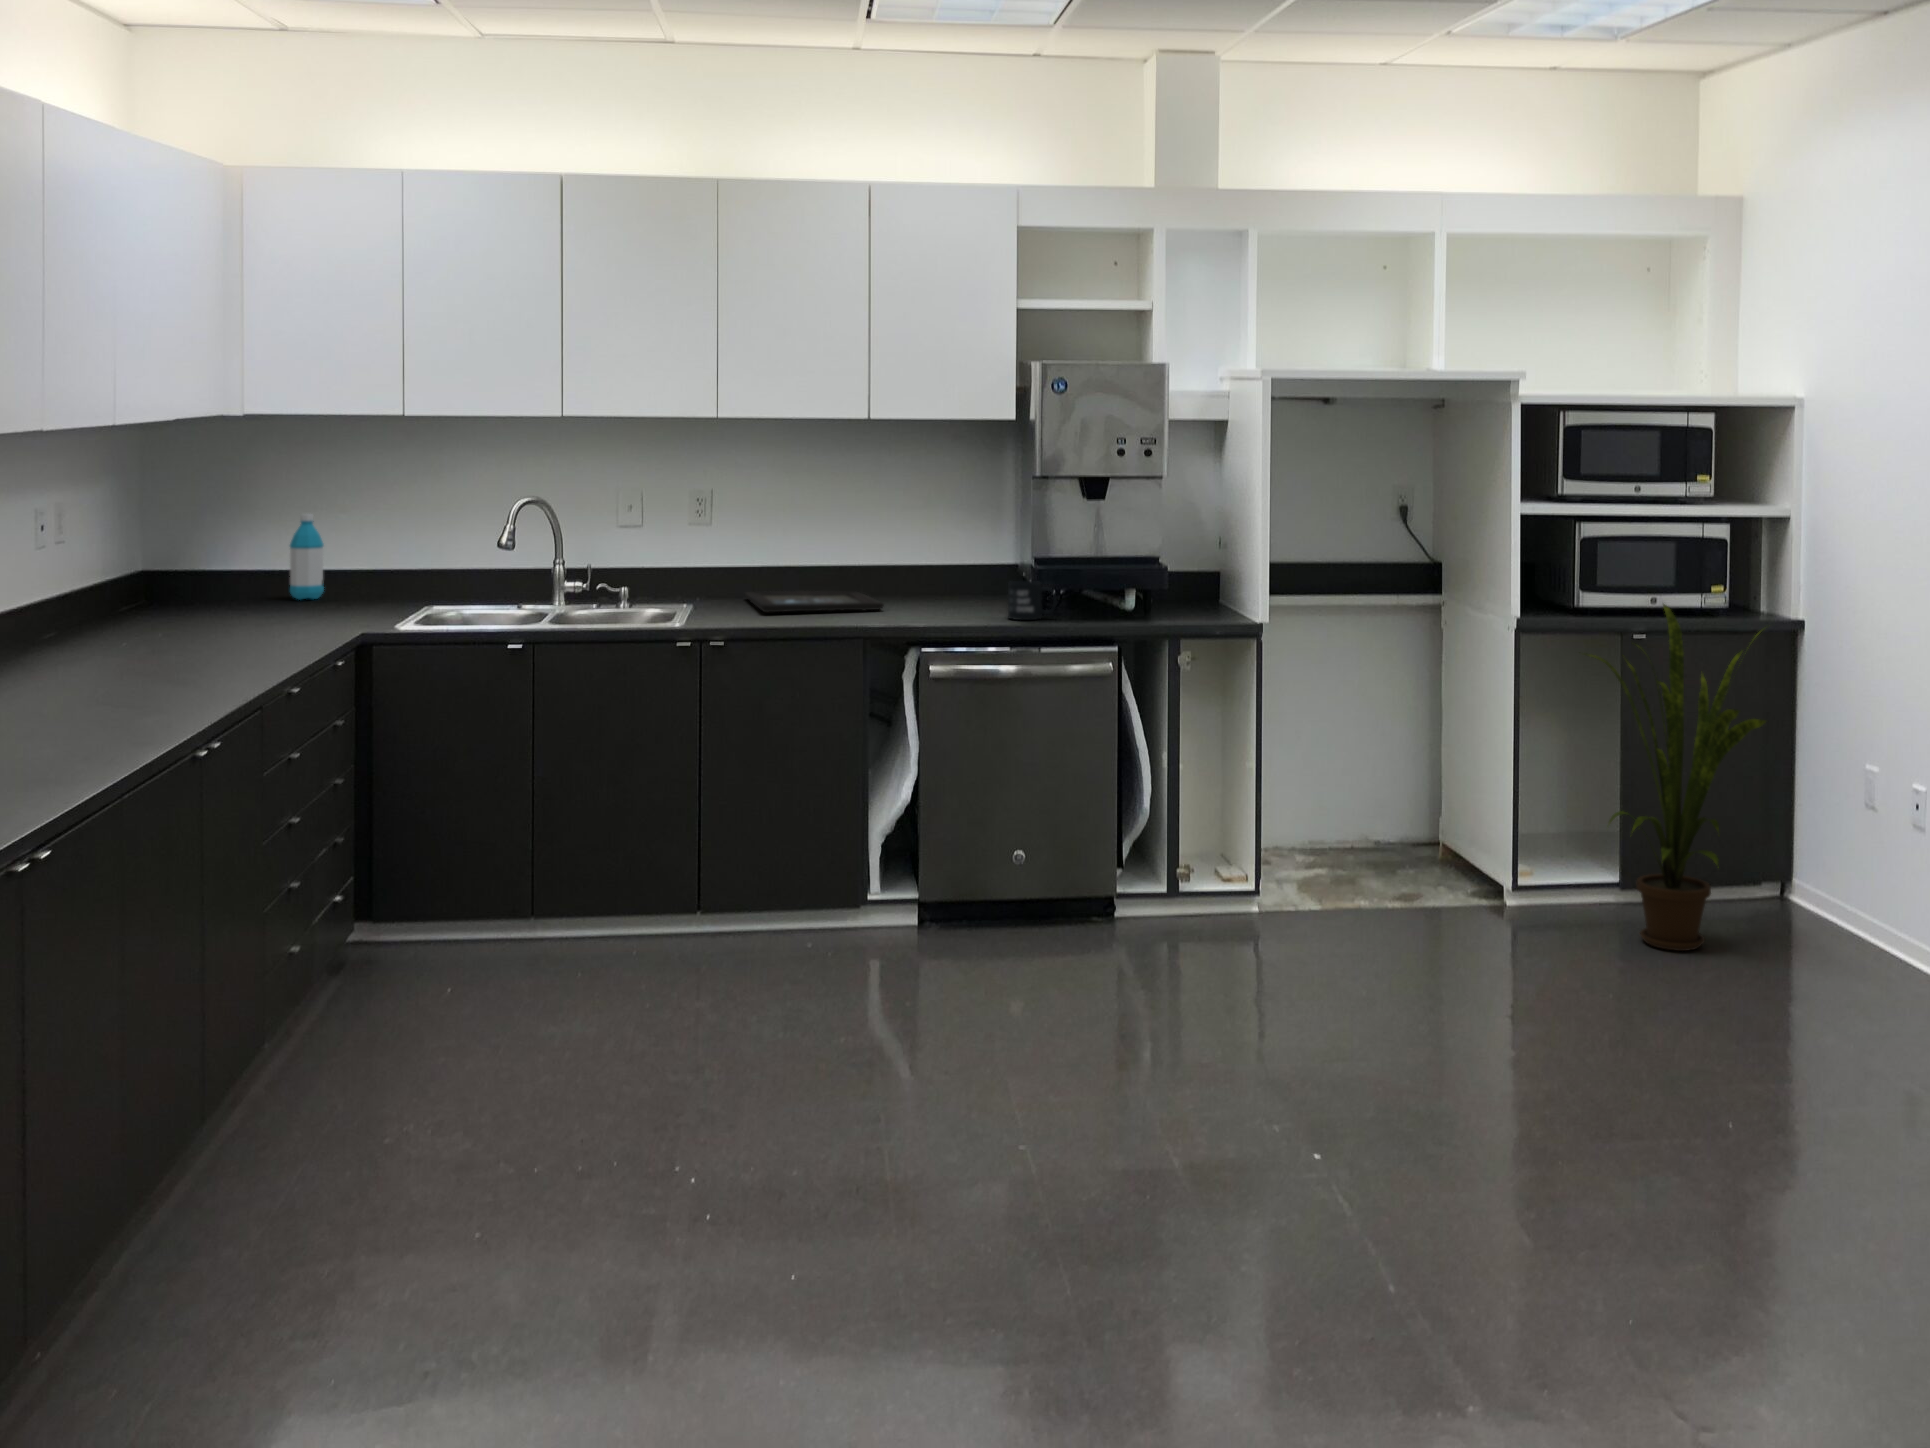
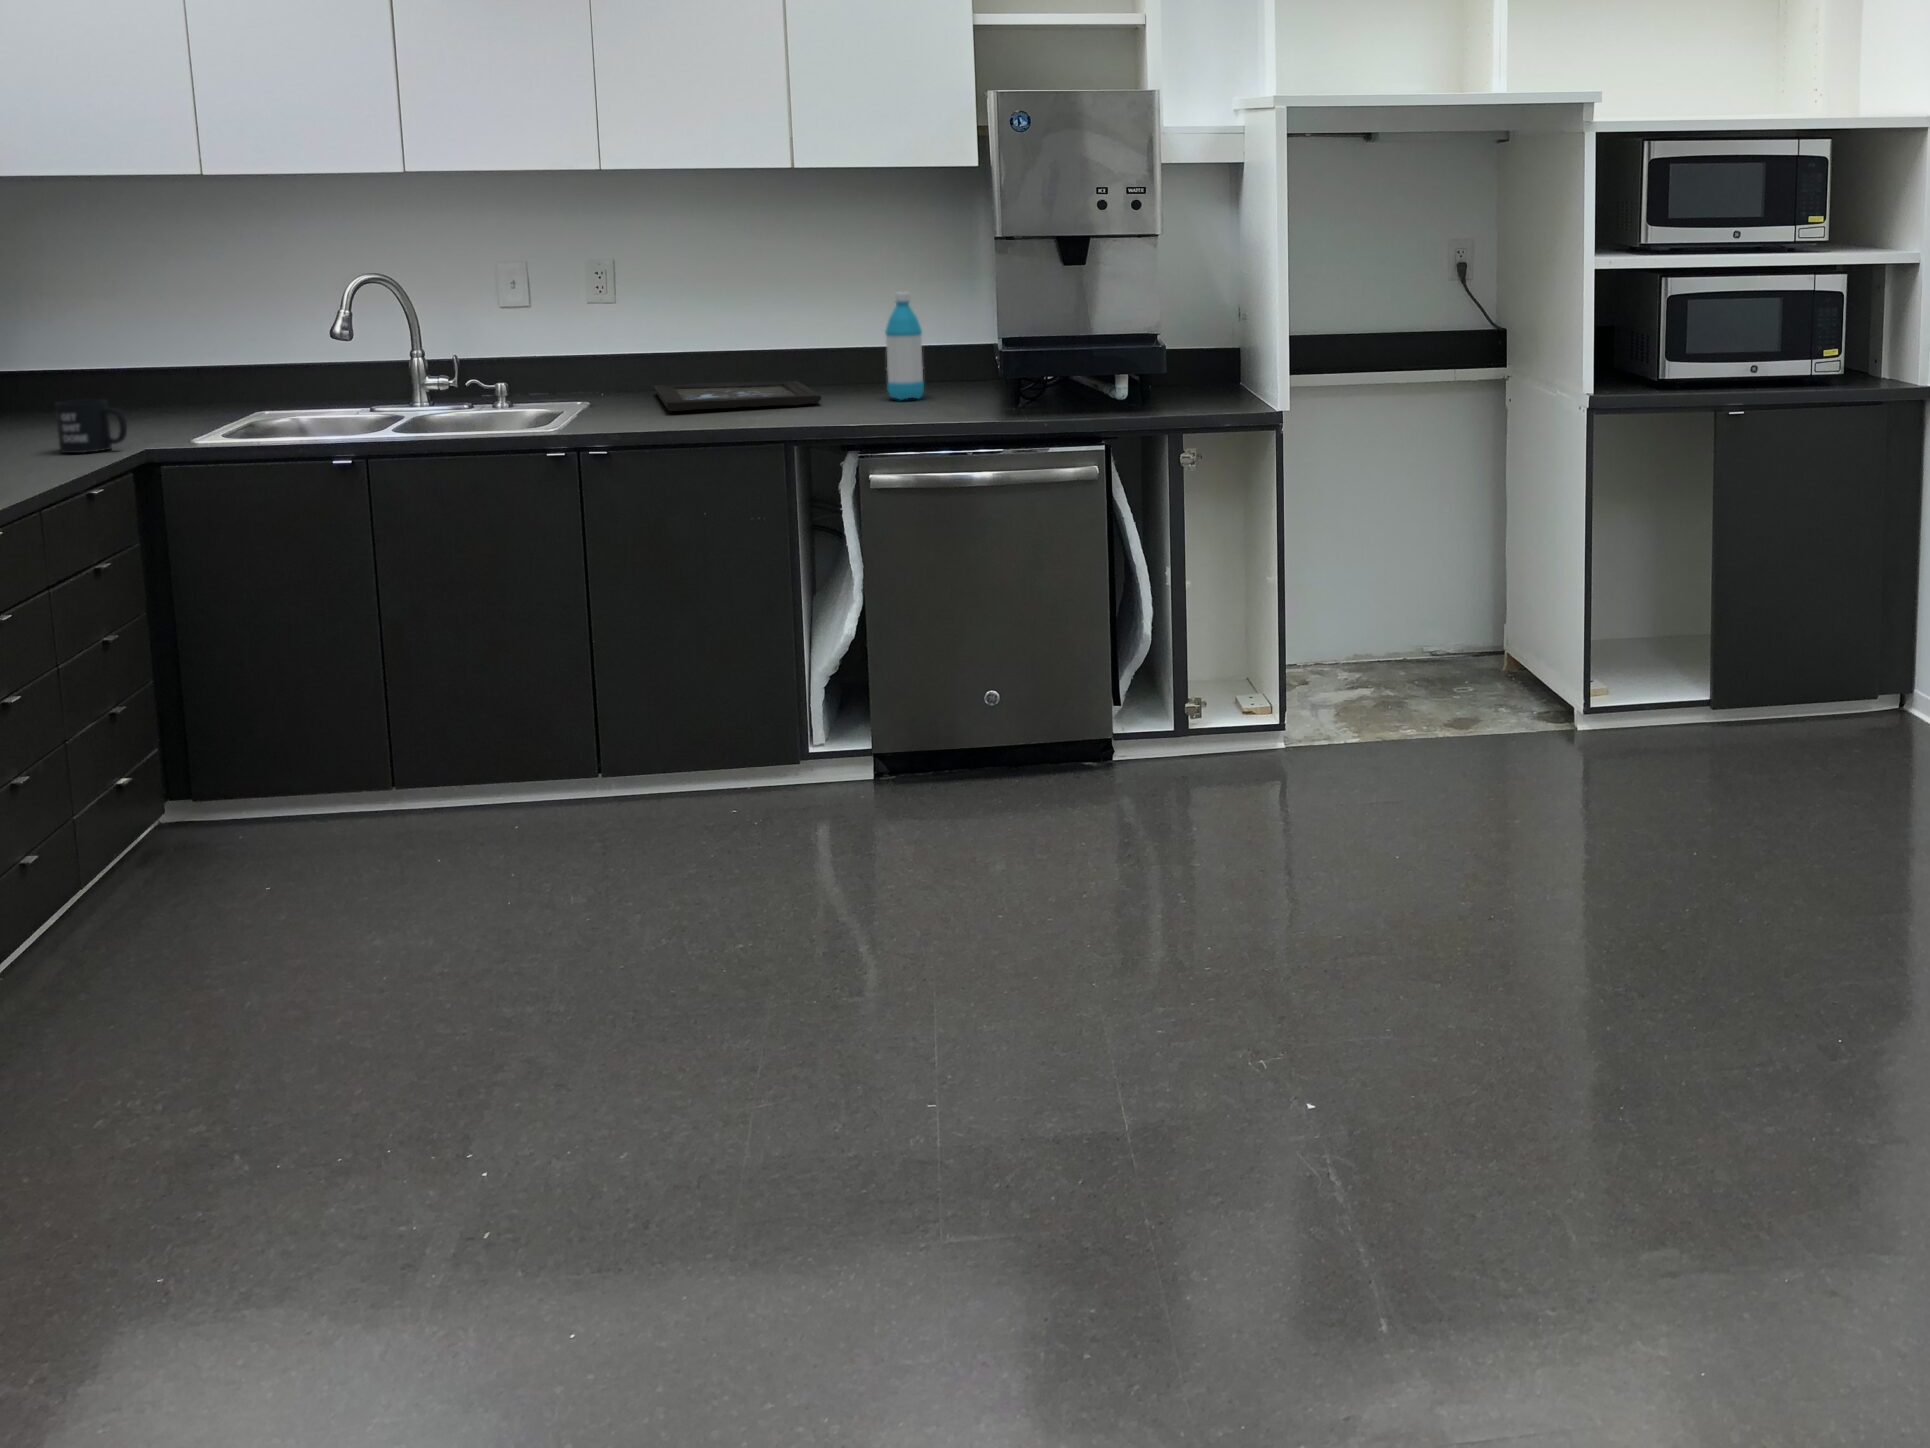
water bottle: present [290,514,324,599] -> present [885,292,924,400]
mug: present [1008,581,1057,620] -> present [55,399,127,453]
house plant: present [1586,604,1766,951] -> none [1656,370,1886,781]

